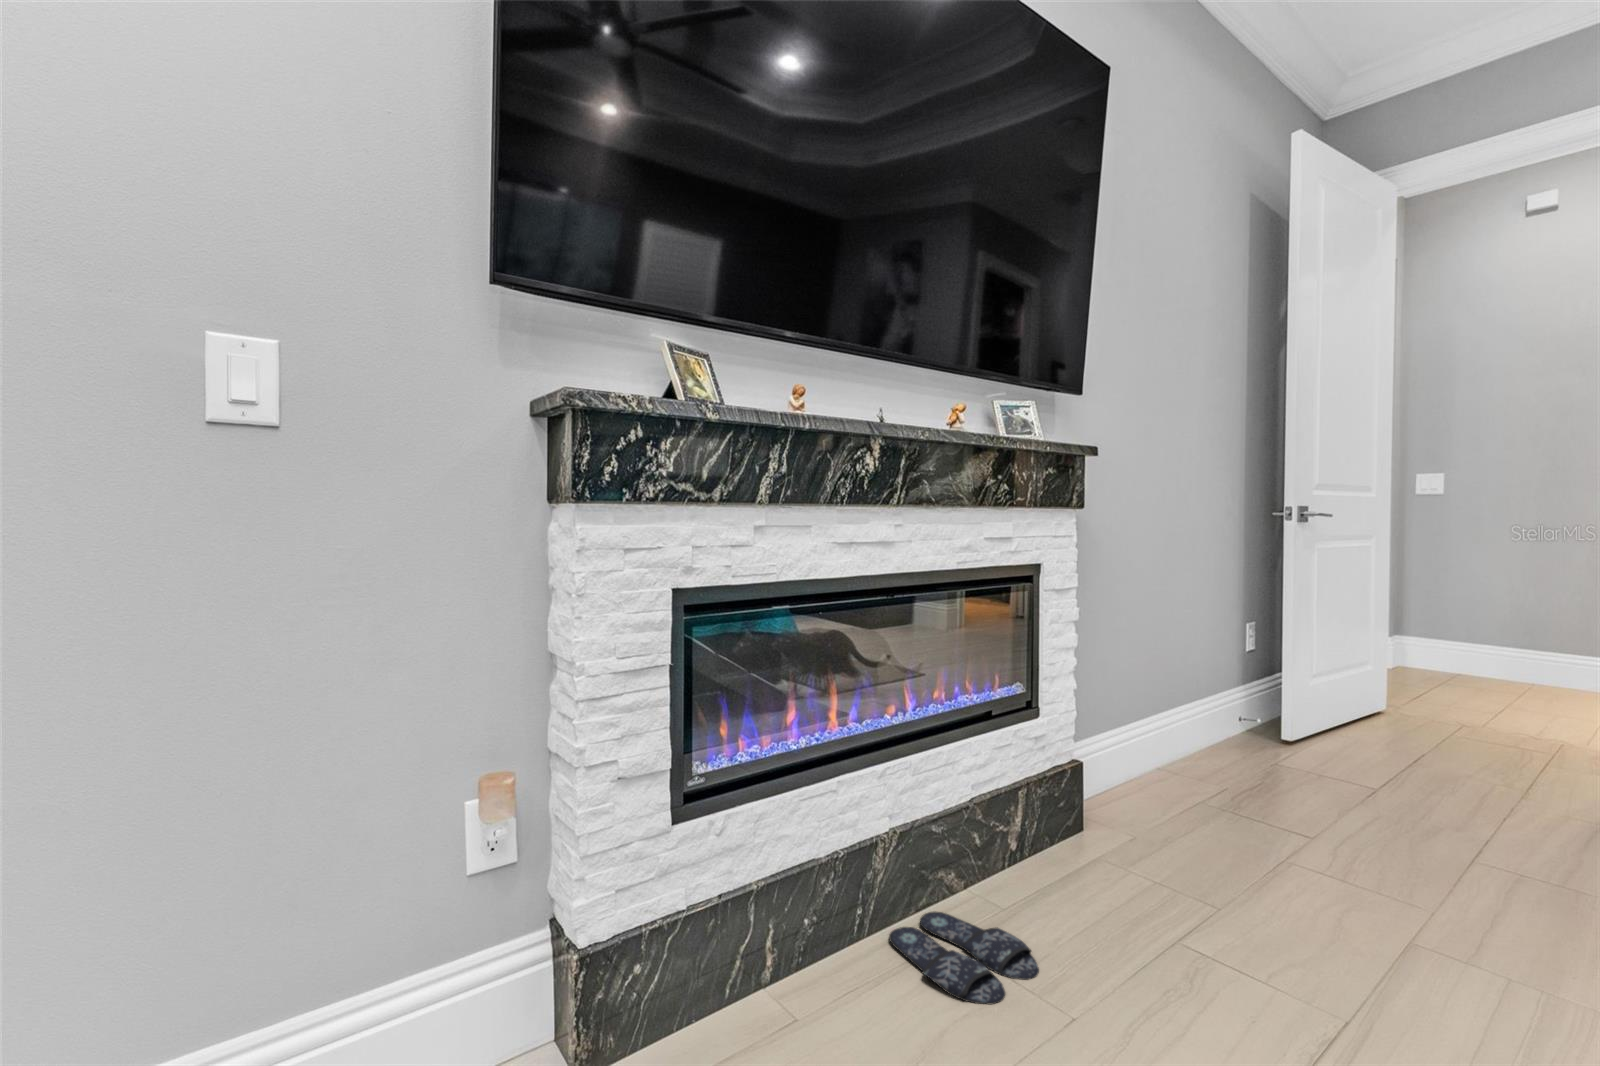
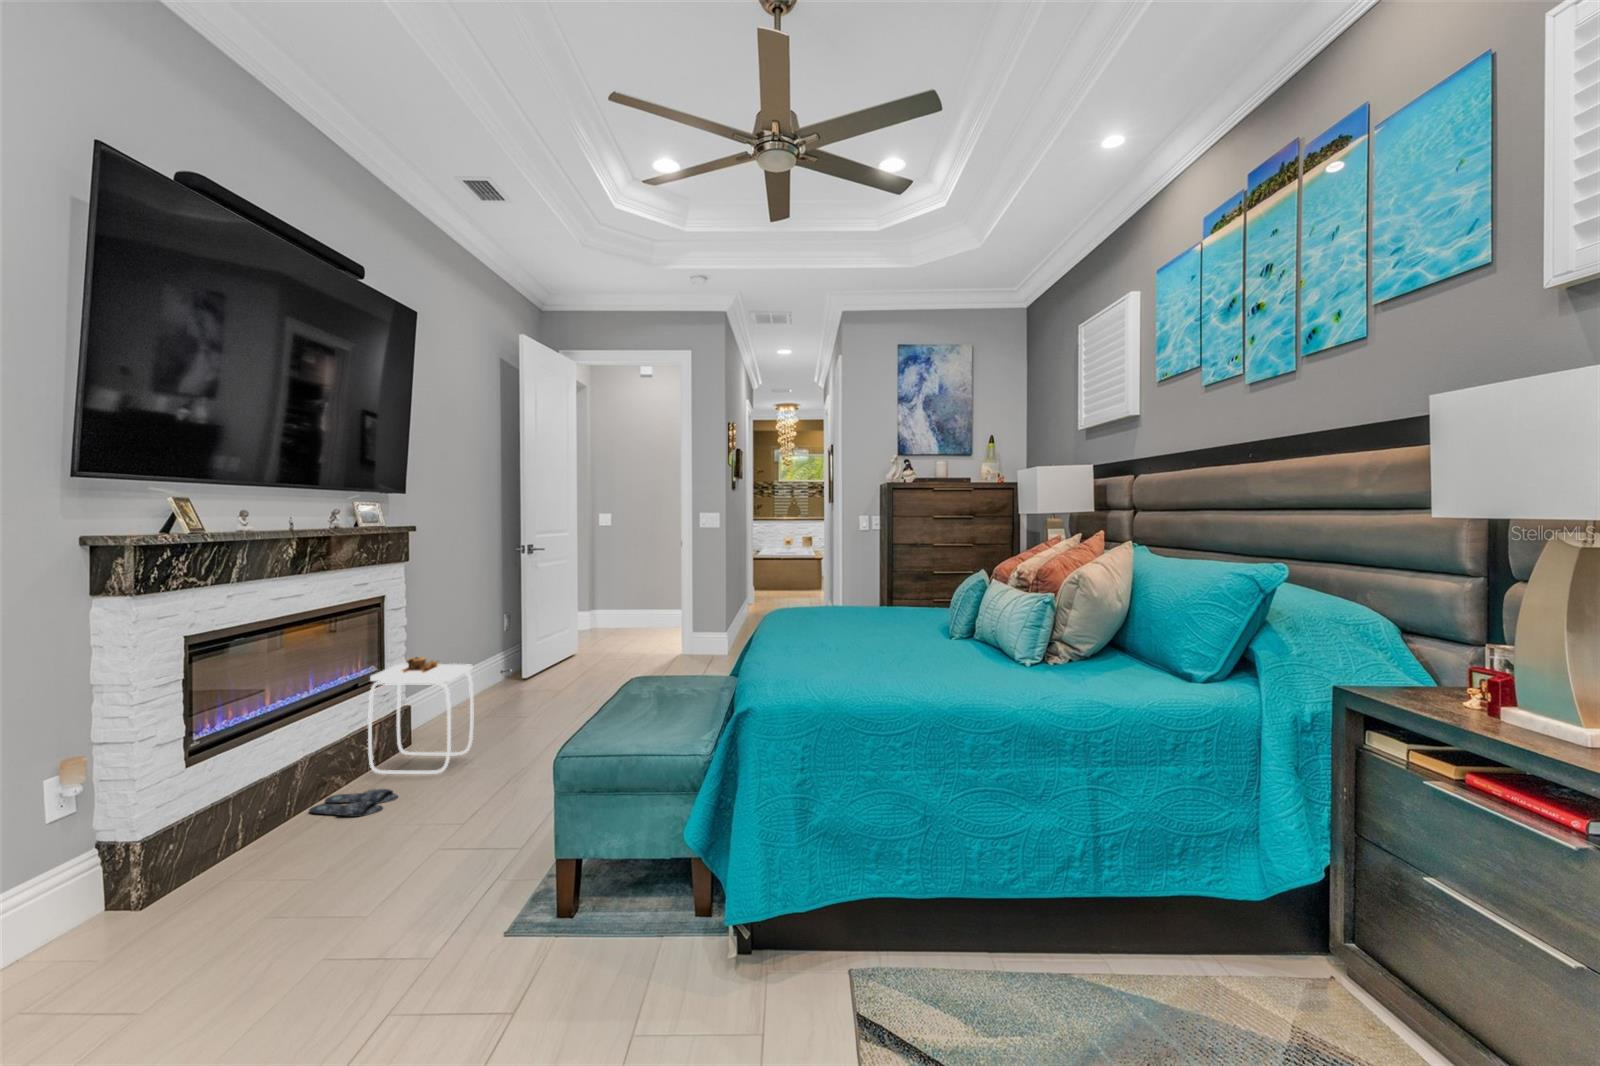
side table: none [1003,680,1199,933] -> present [368,657,473,774]

